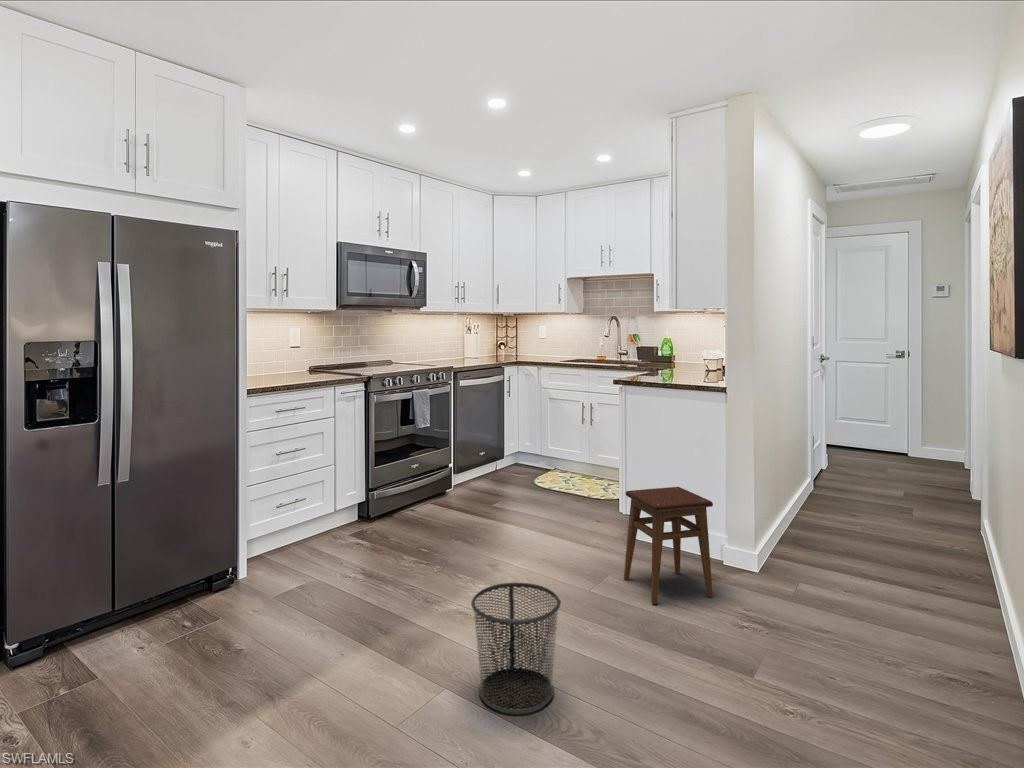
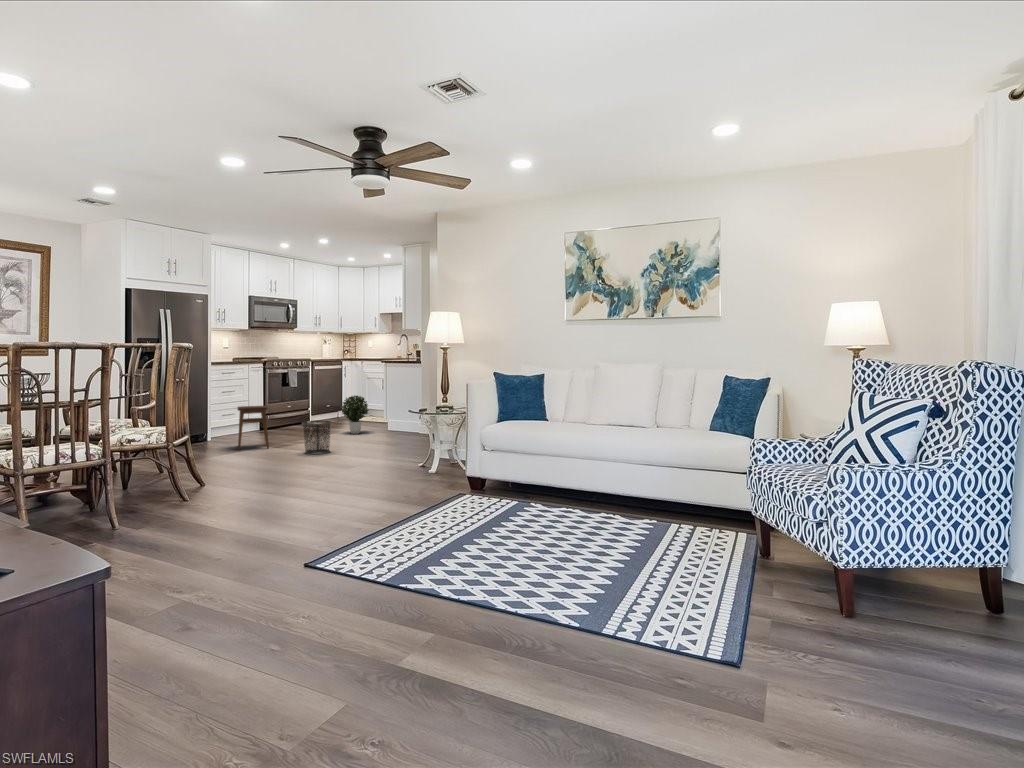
potted plant: none [528,458,592,549] -> present [341,396,369,434]
stool: present [624,487,713,604] -> present [238,406,269,450]

